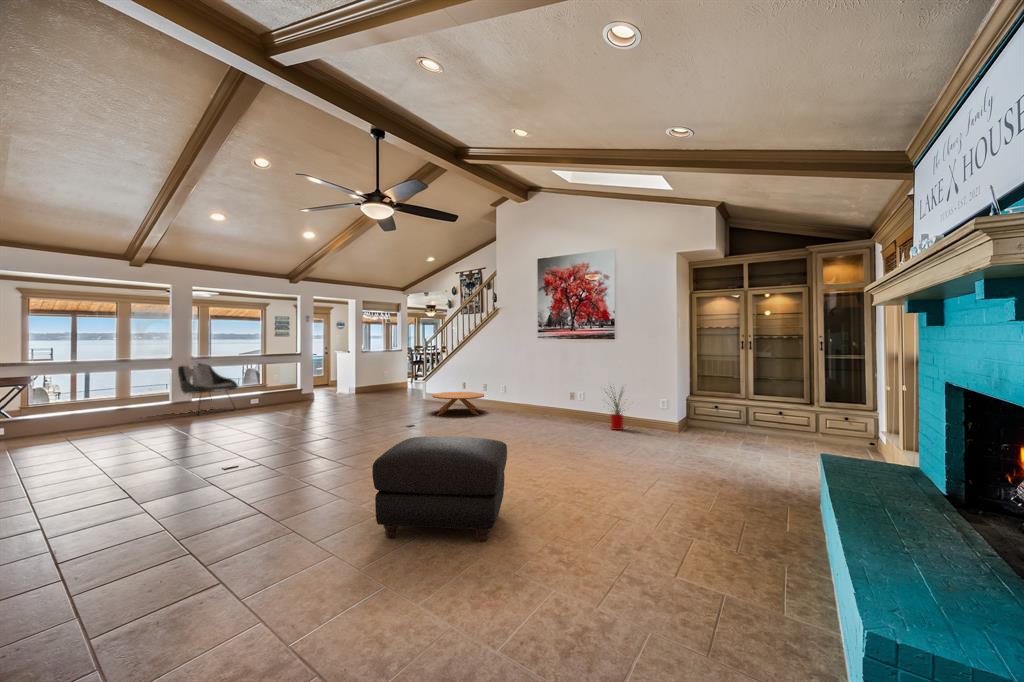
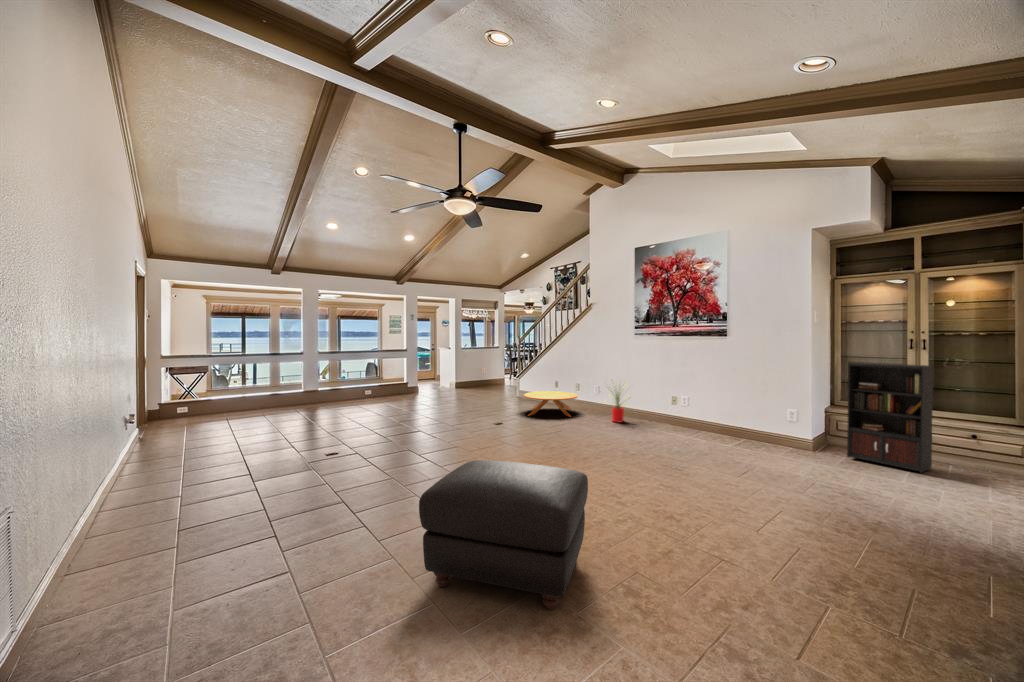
bookcase: none [700,359,774,442] -> present [847,362,963,473]
lounge chair: present [178,363,238,415] -> none [298,360,350,408]
house plant: present [606,386,623,430] -> present [611,391,624,422]

